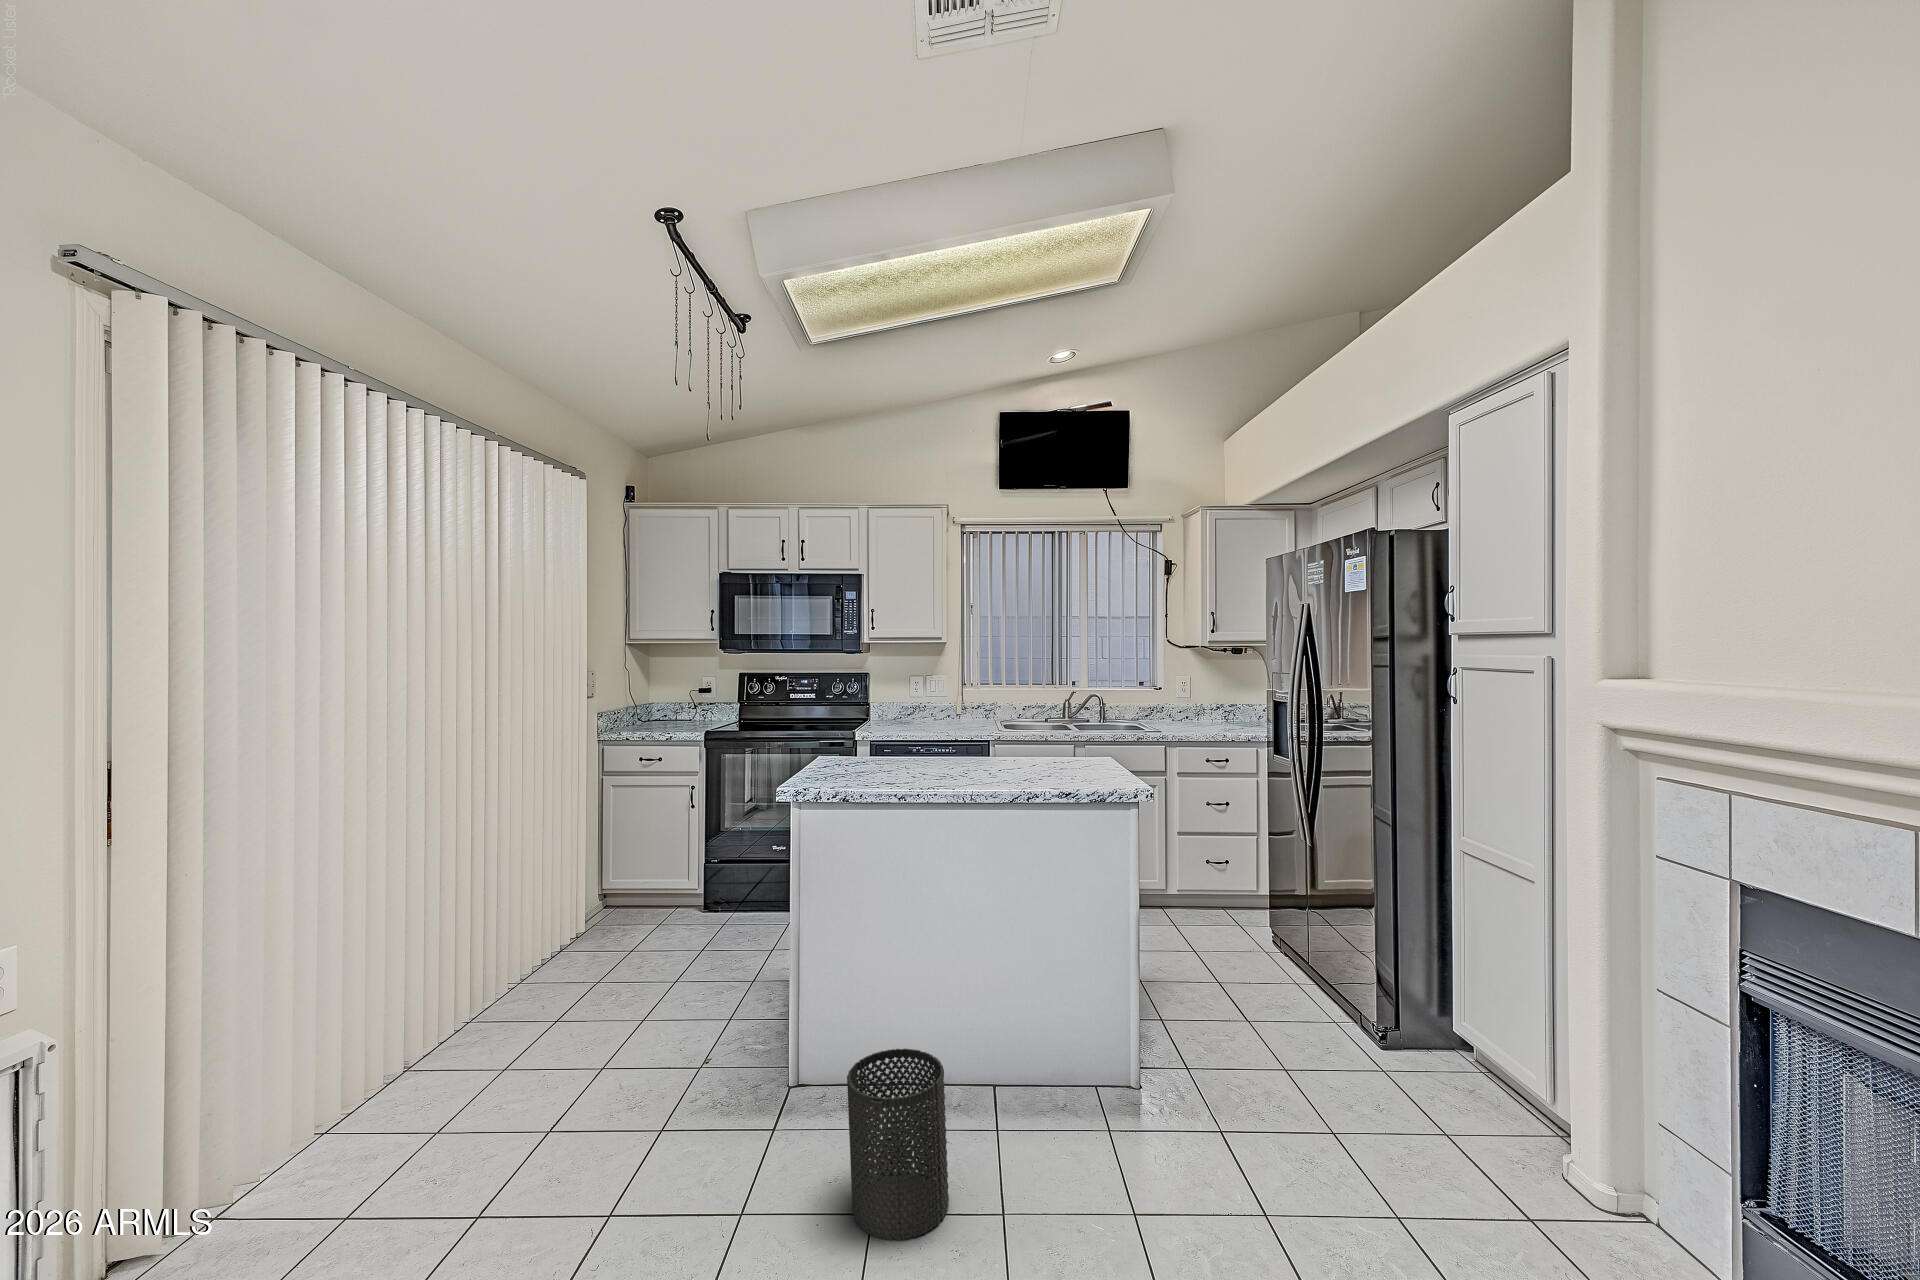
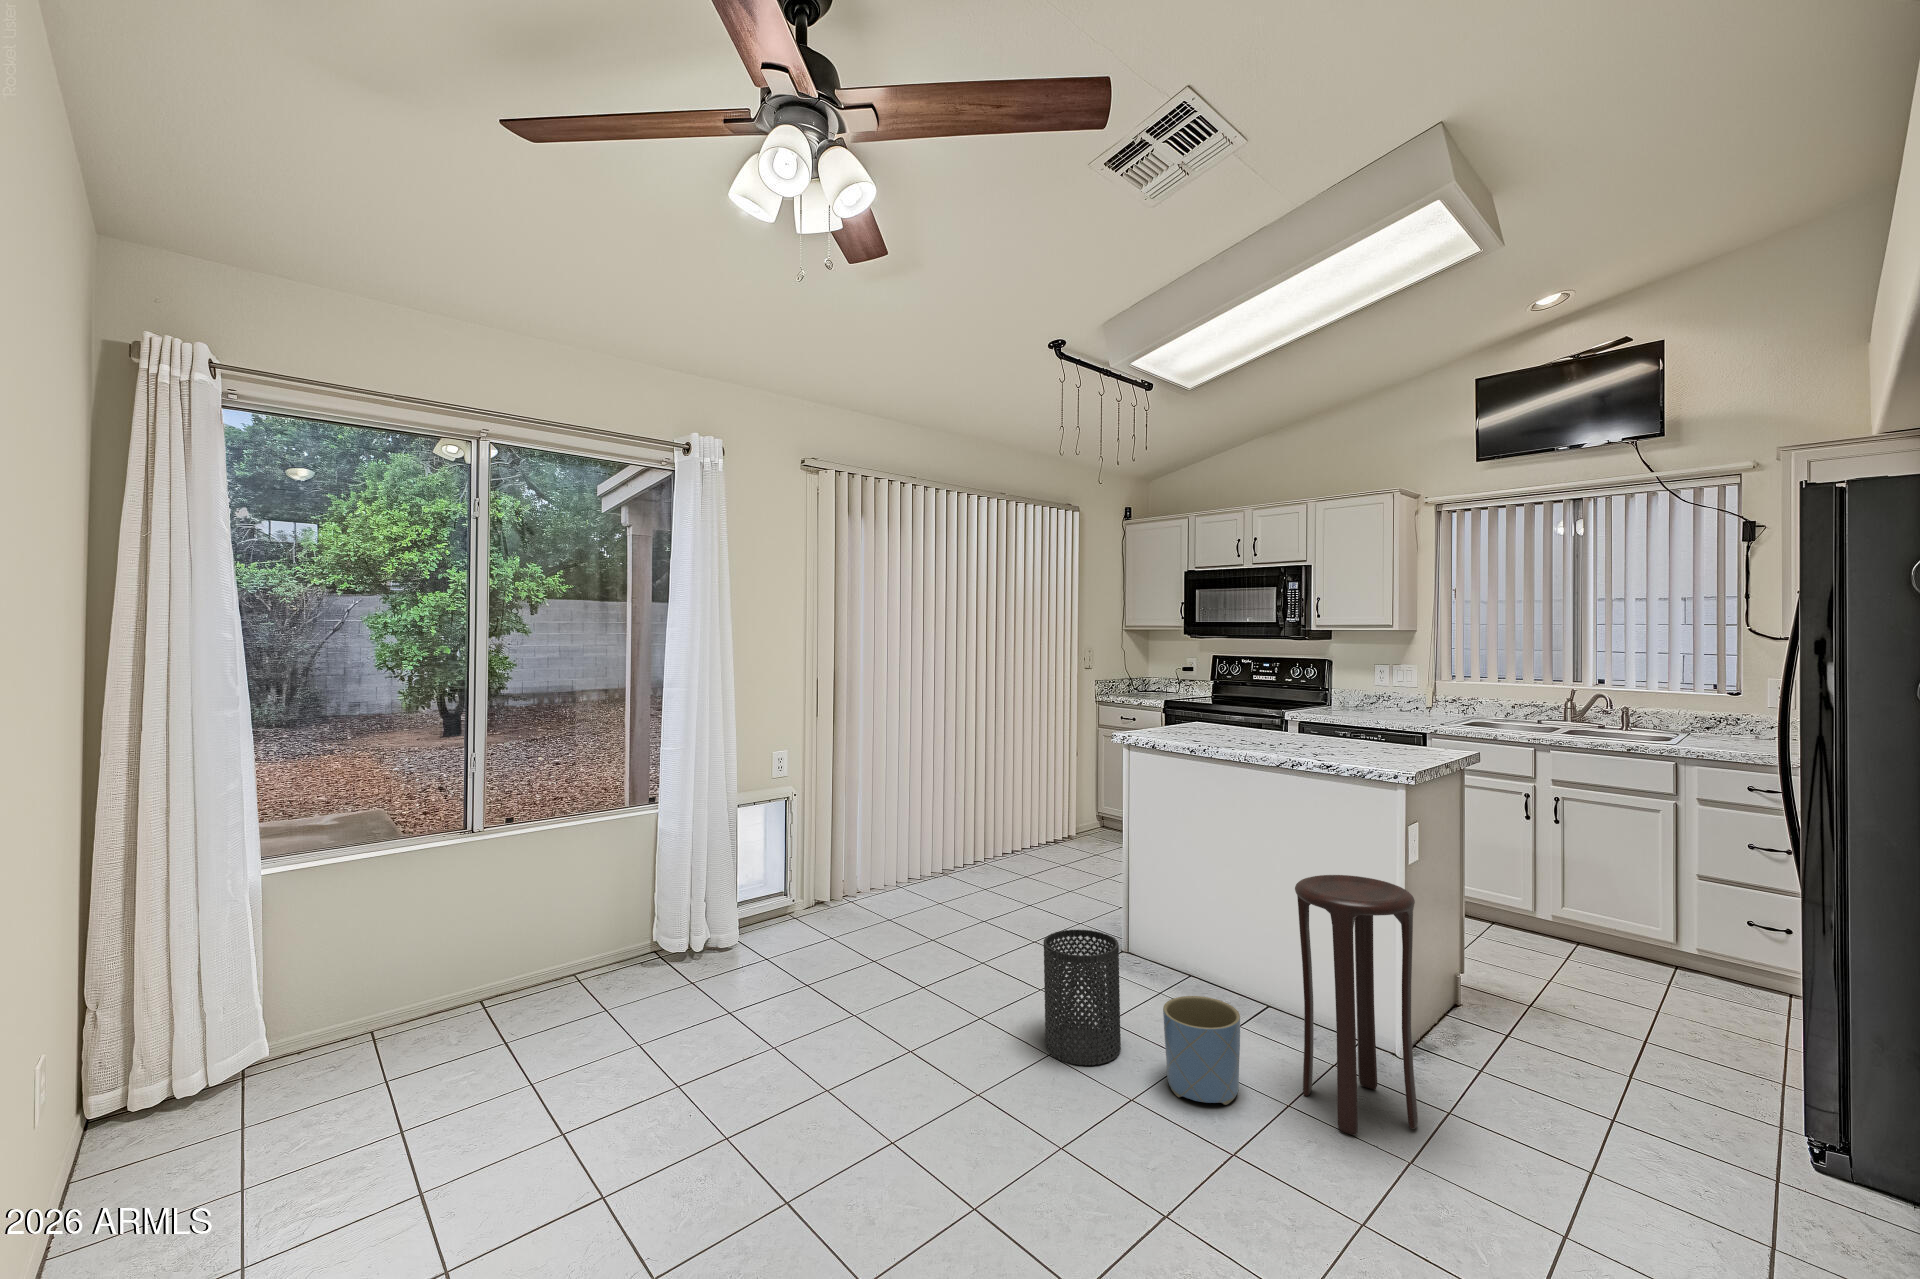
stool: none [1105,900,1215,1161] -> present [1295,875,1418,1135]
planter: none [1007,1077,1091,1210] -> present [1163,996,1240,1105]

